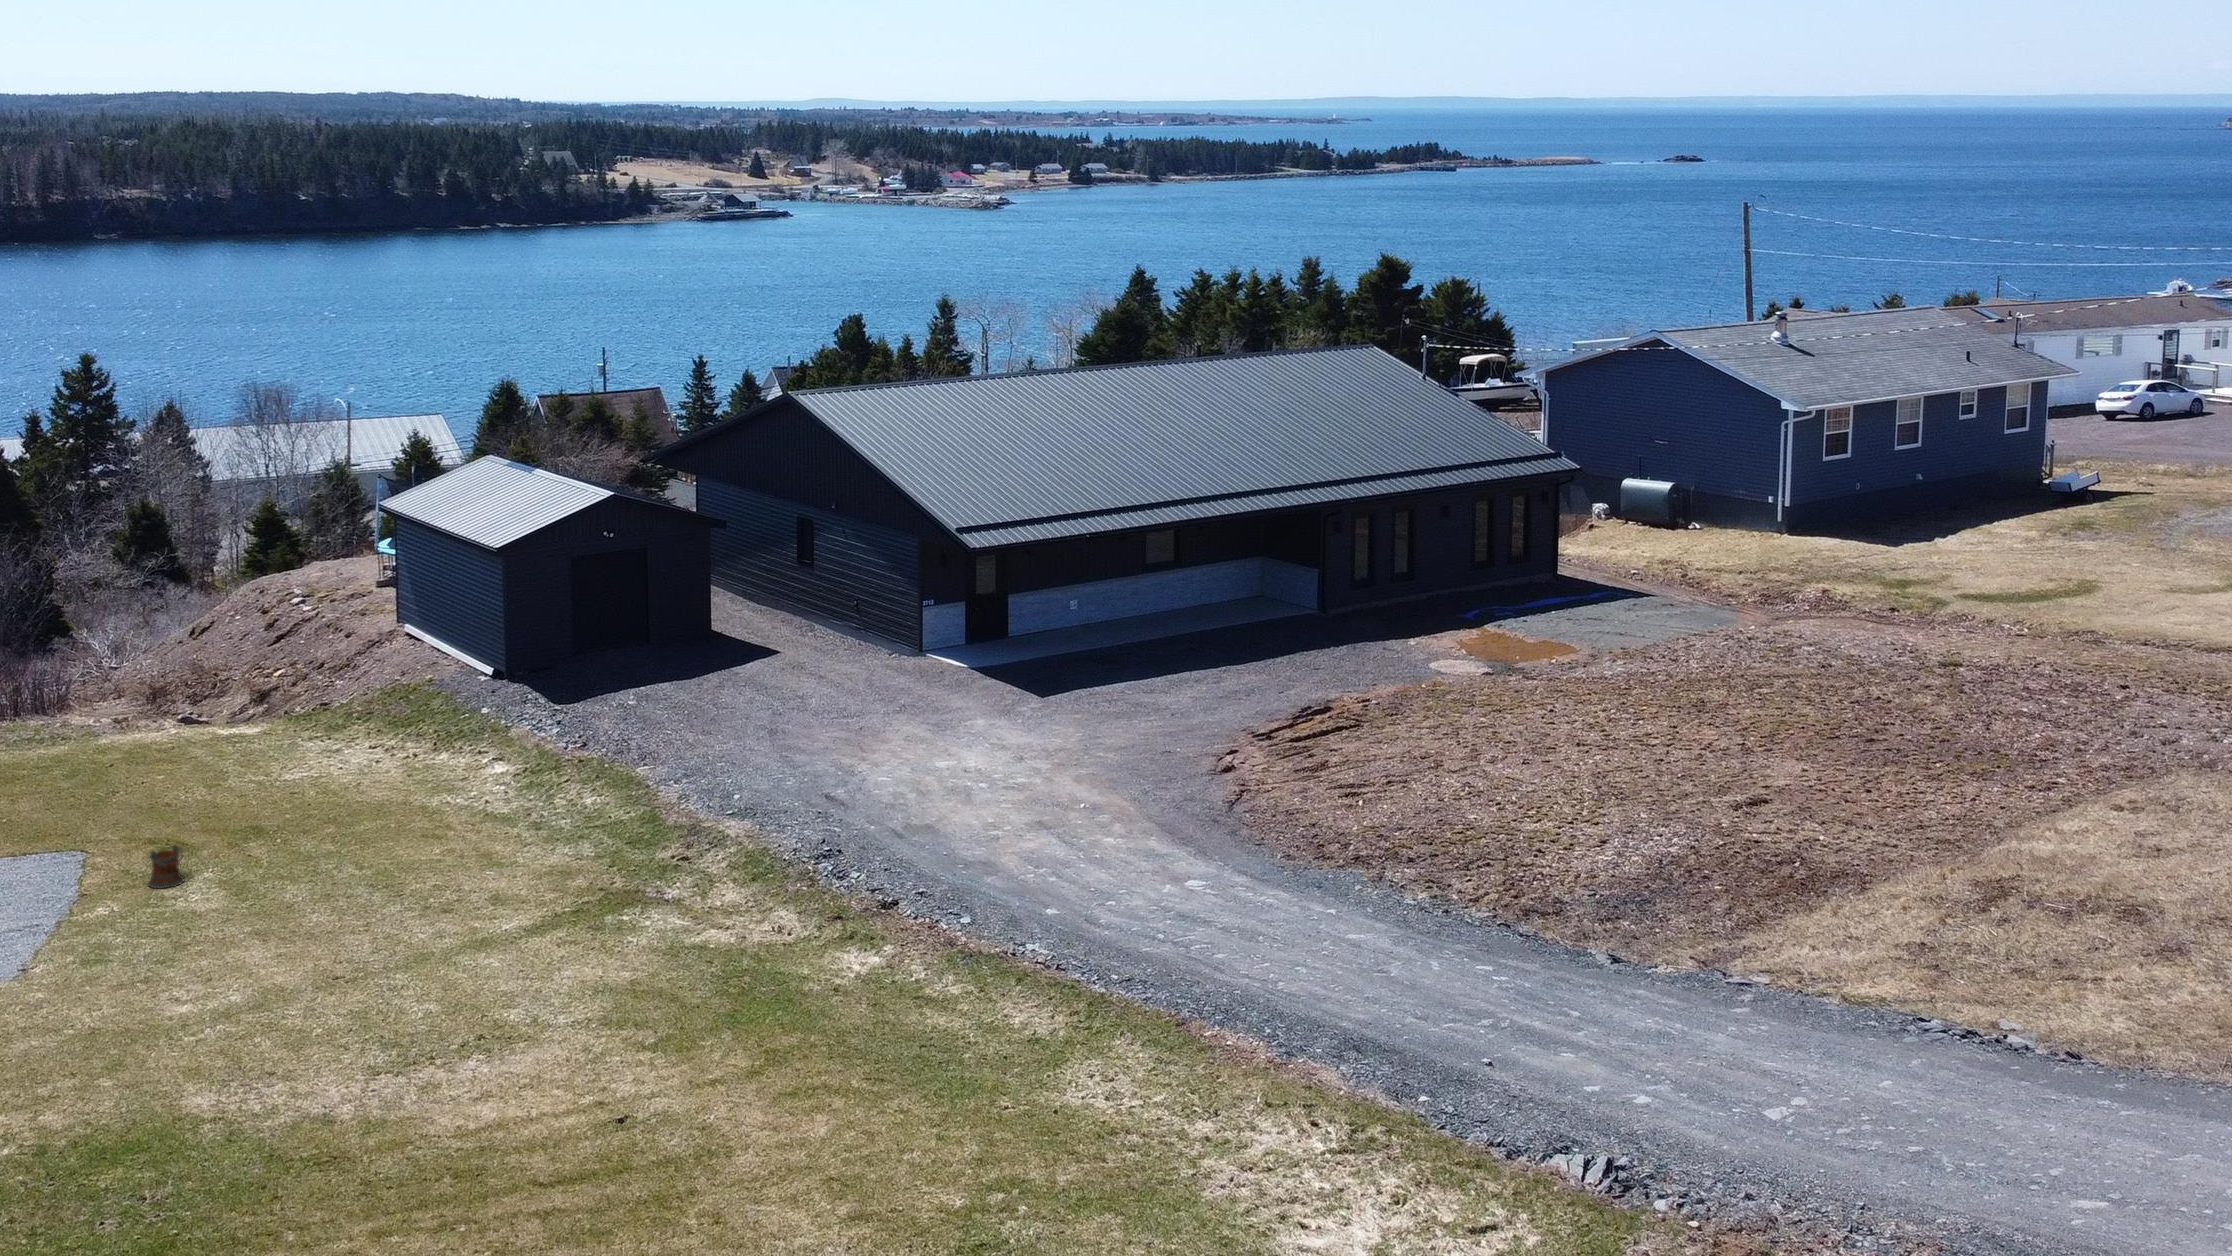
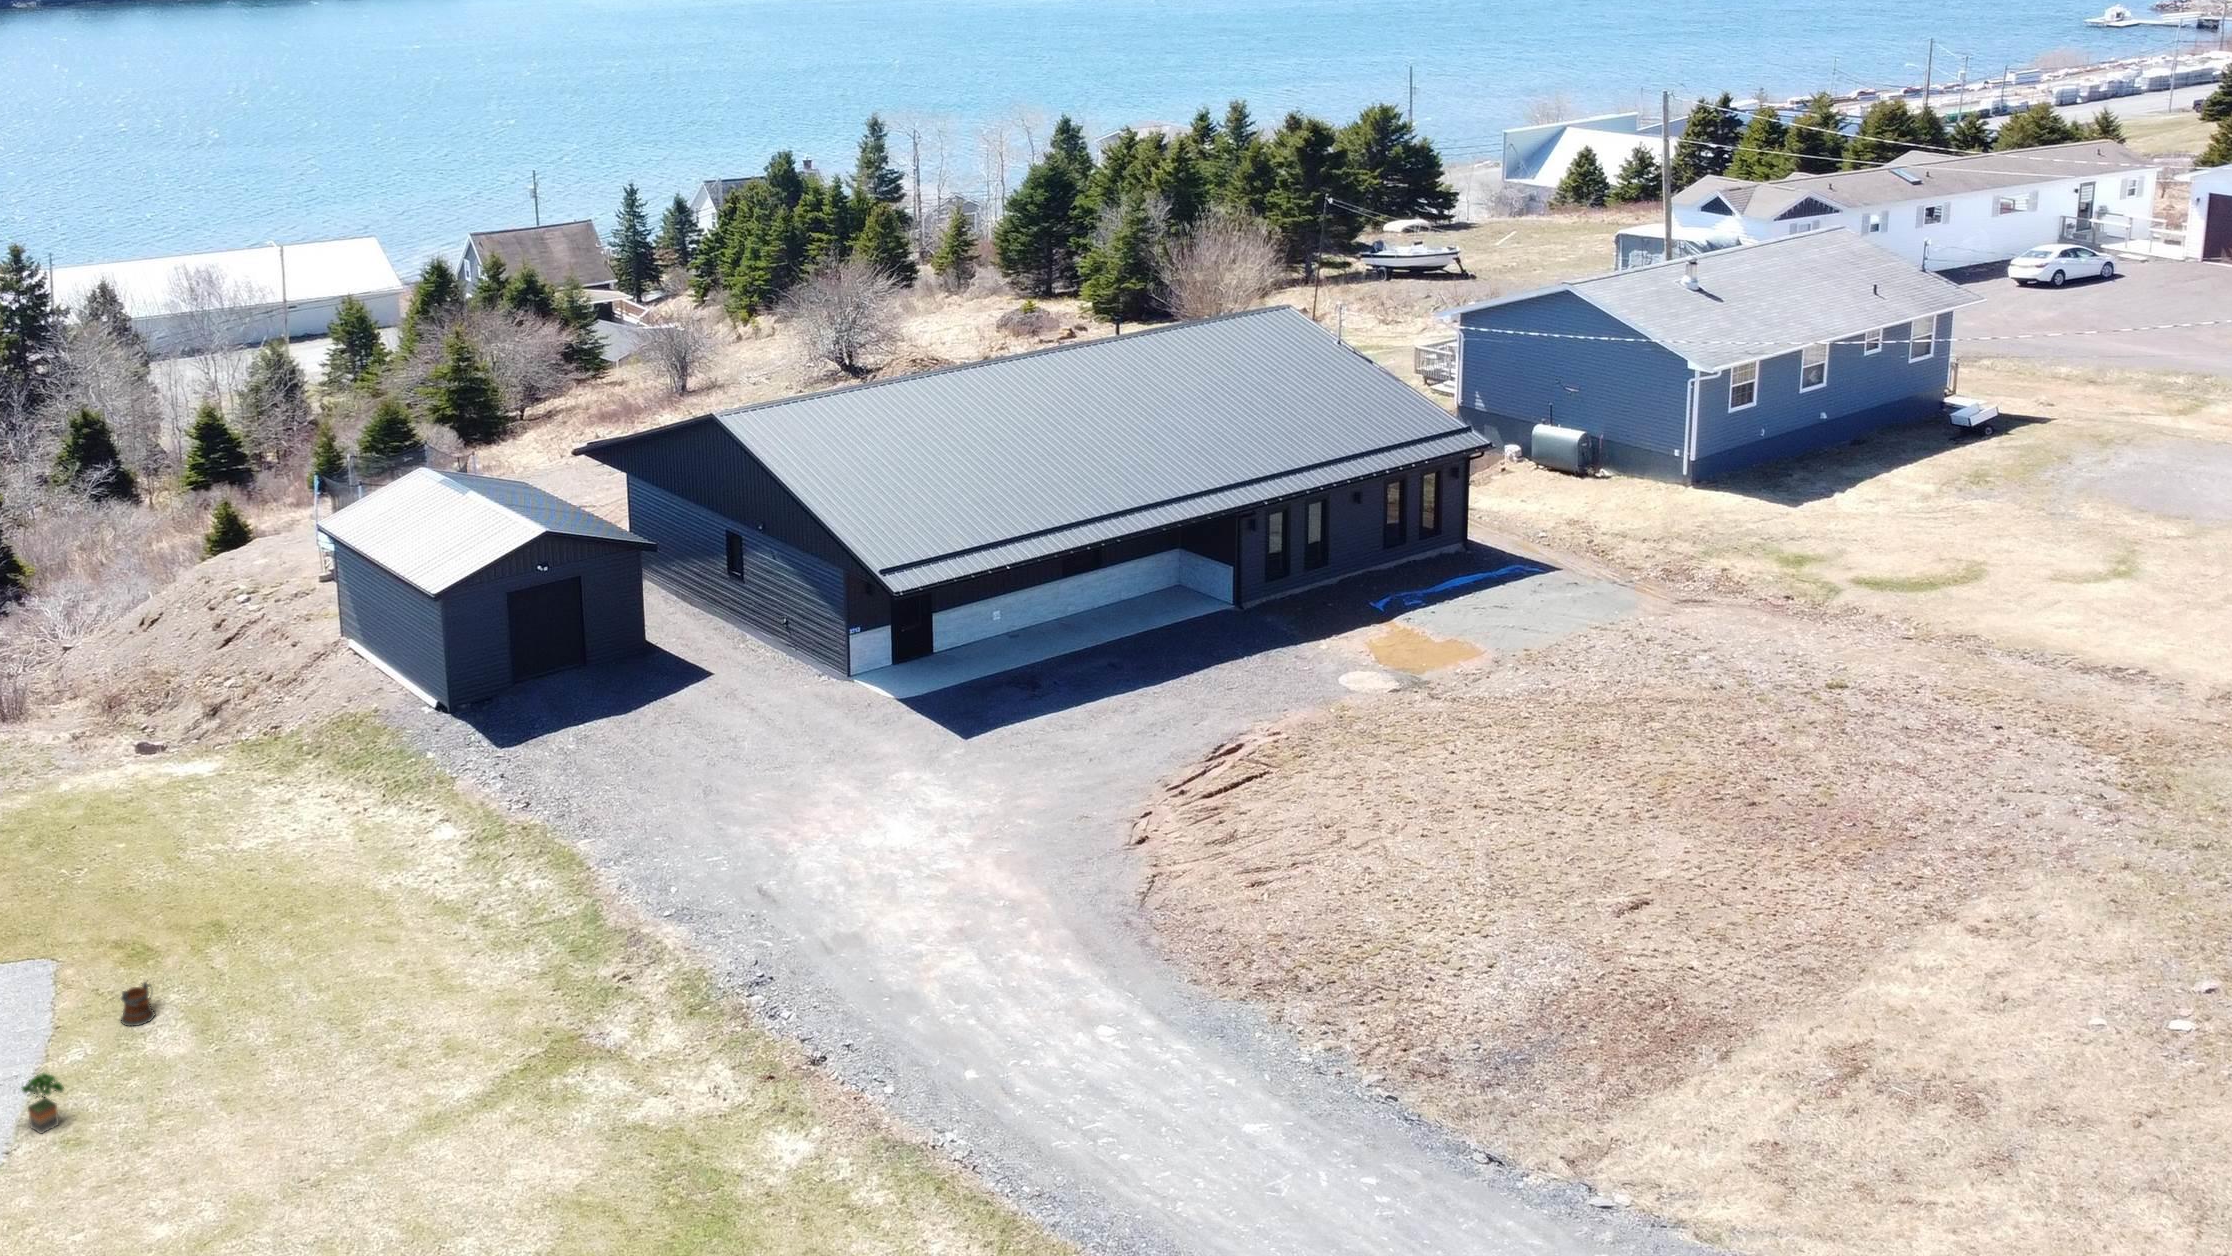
potted tree: none [37,897,83,961] -> present [21,1073,64,1133]

